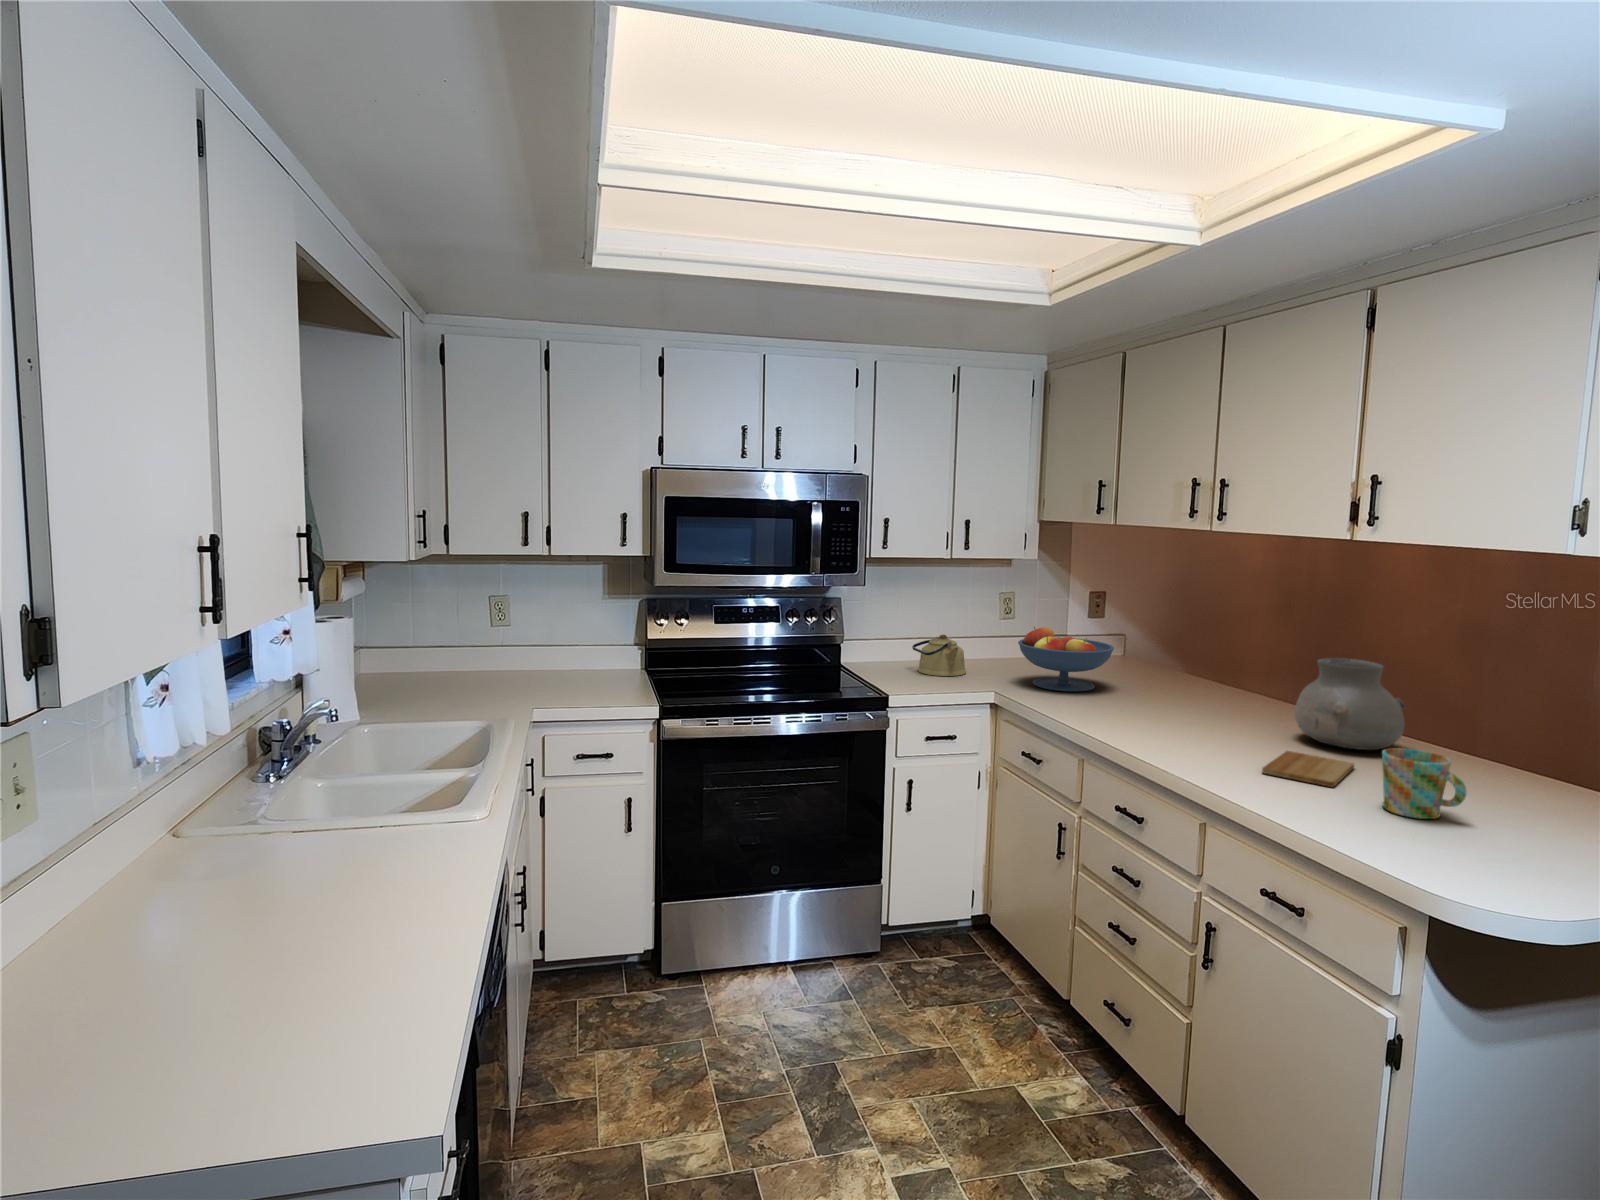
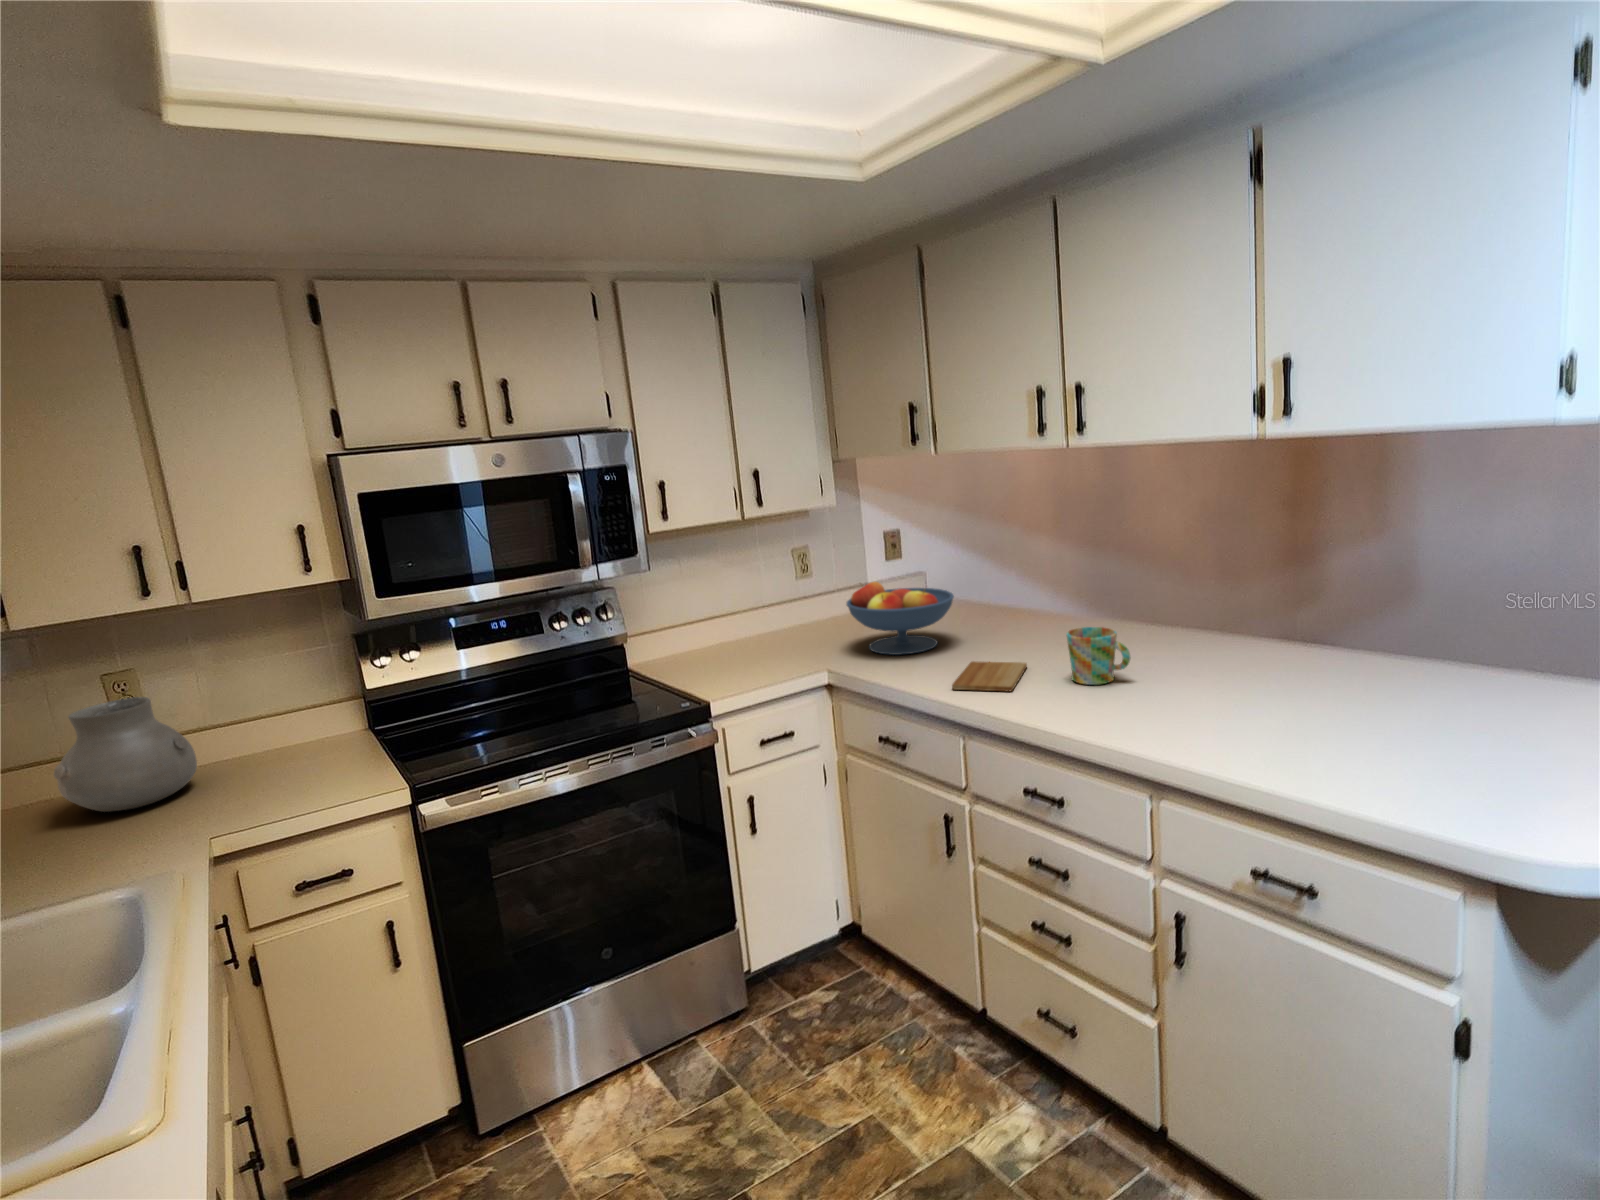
kettle: present [912,634,966,676] -> none [717,608,786,660]
vase: present [1294,658,1405,750] -> present [54,697,197,812]
mug: present [1382,748,1467,819] -> present [1066,627,1131,685]
cutting board: present [1262,751,1354,787] -> present [952,661,1027,692]

